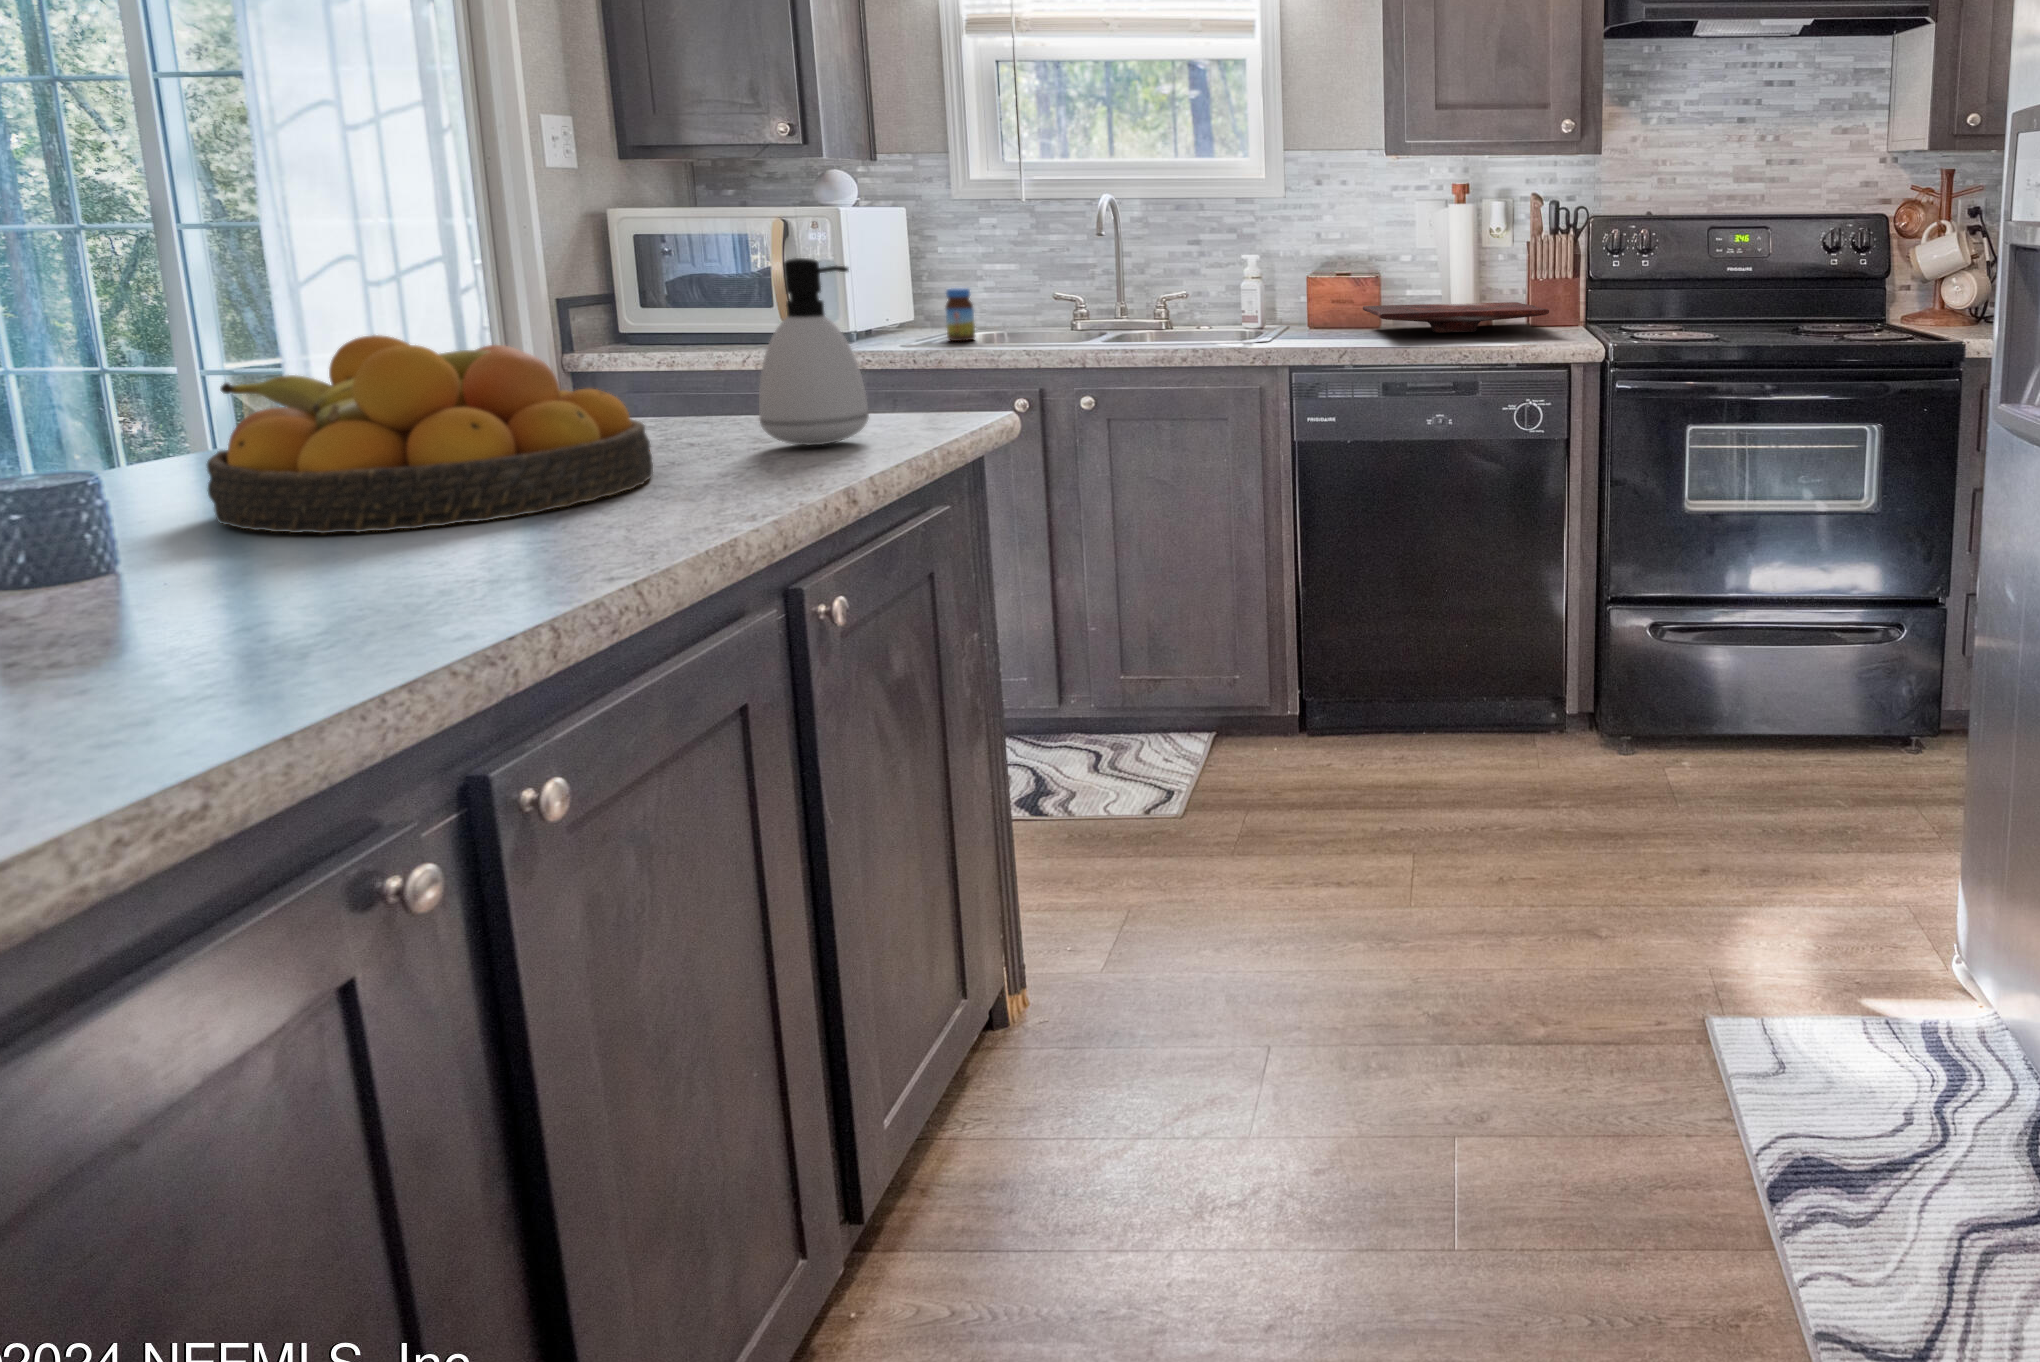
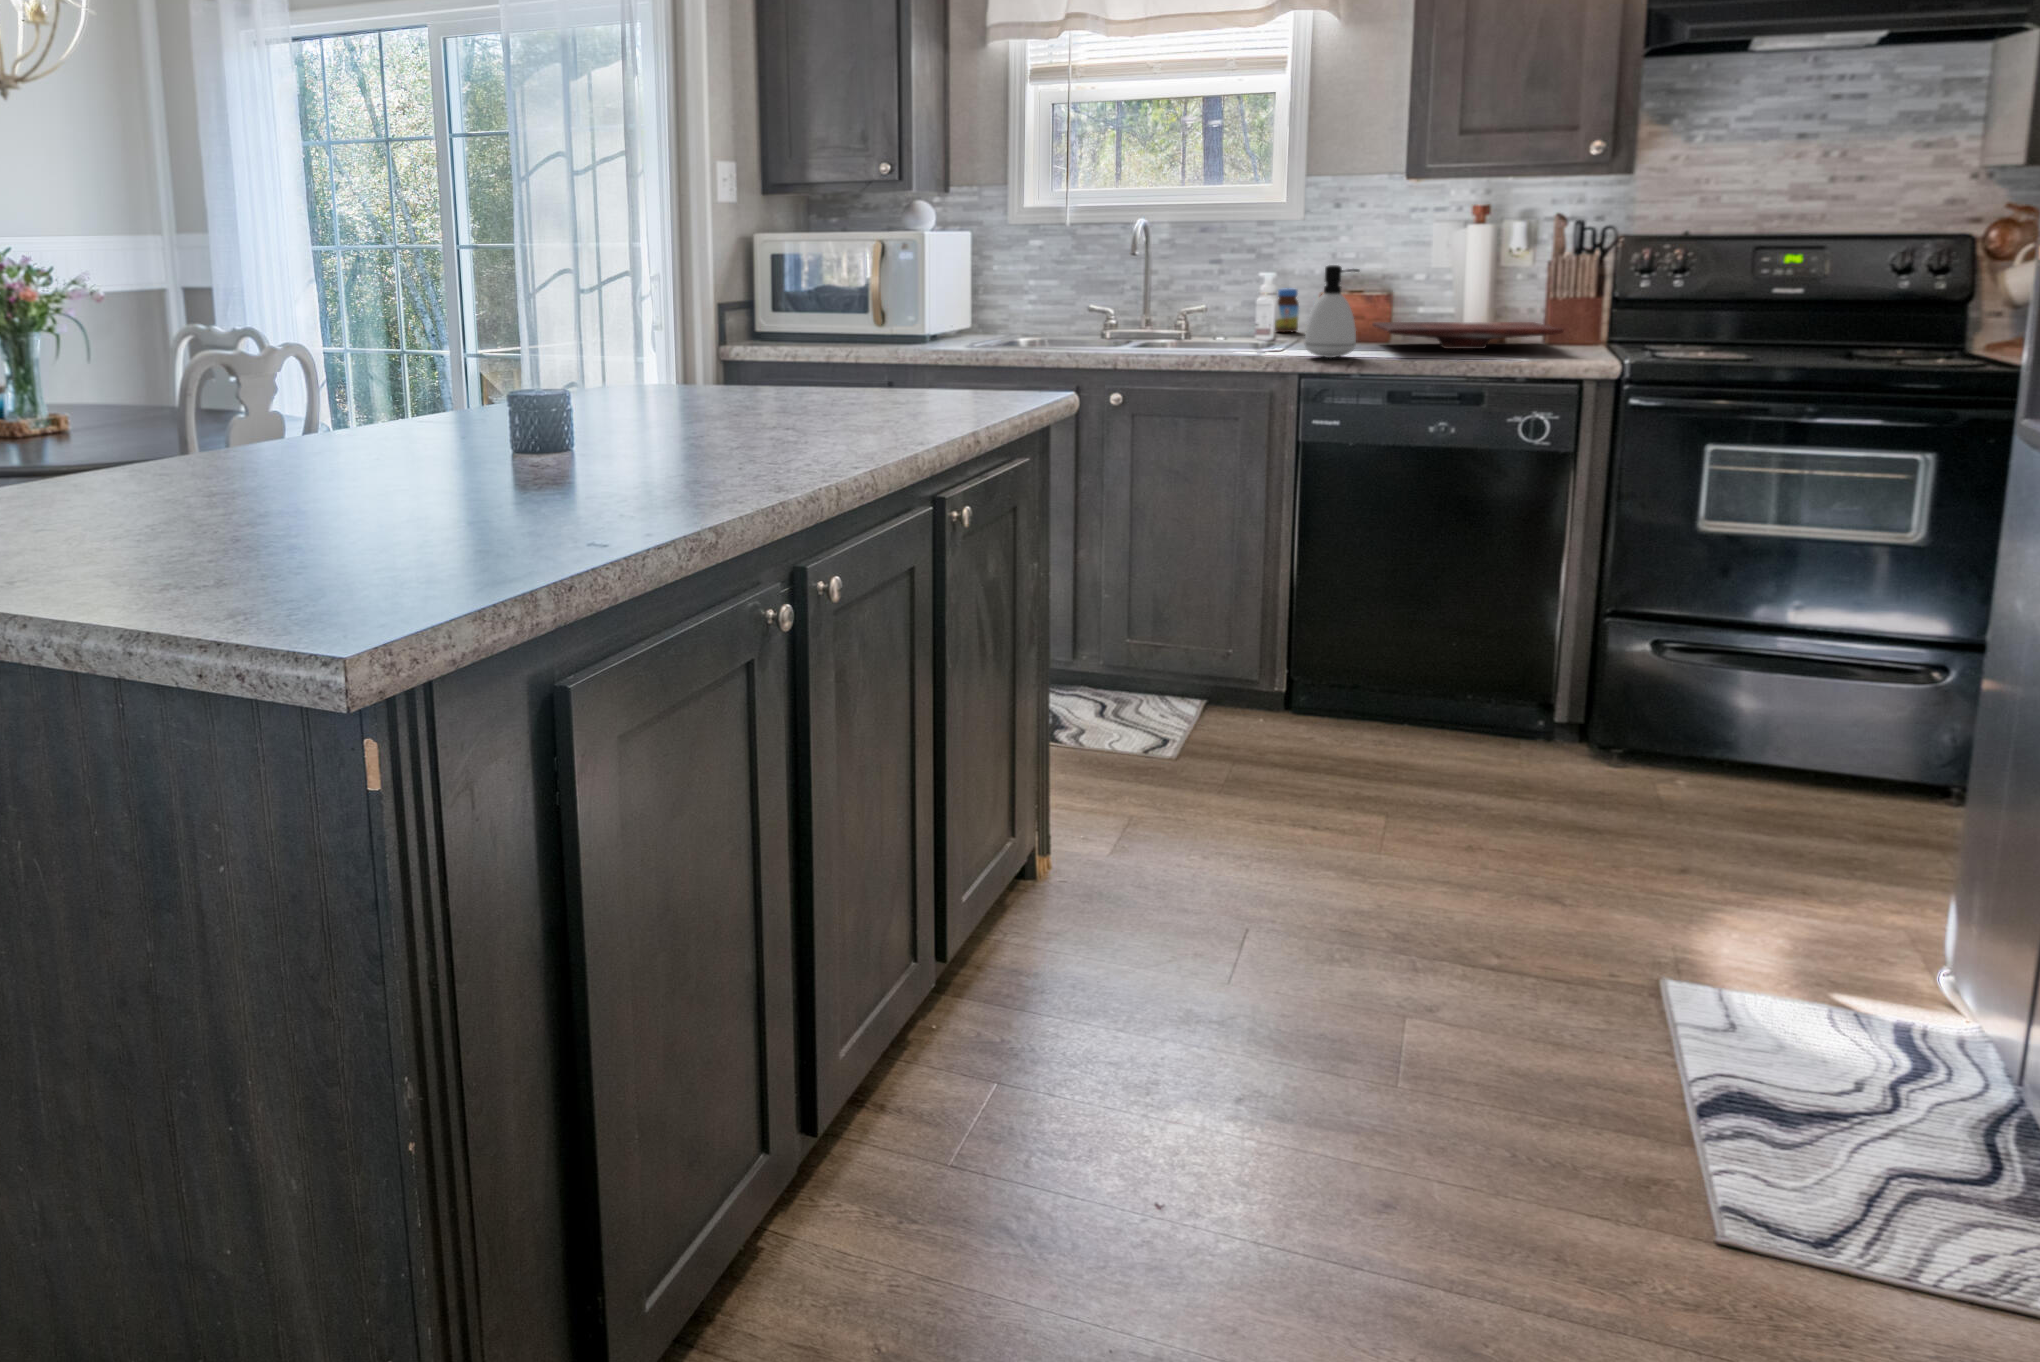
soap dispenser: present [759,258,869,445] -> present [1305,265,1359,358]
jar: present [946,288,975,341] -> present [1275,288,1299,332]
fruit bowl: present [207,335,653,533] -> none [625,319,856,439]

